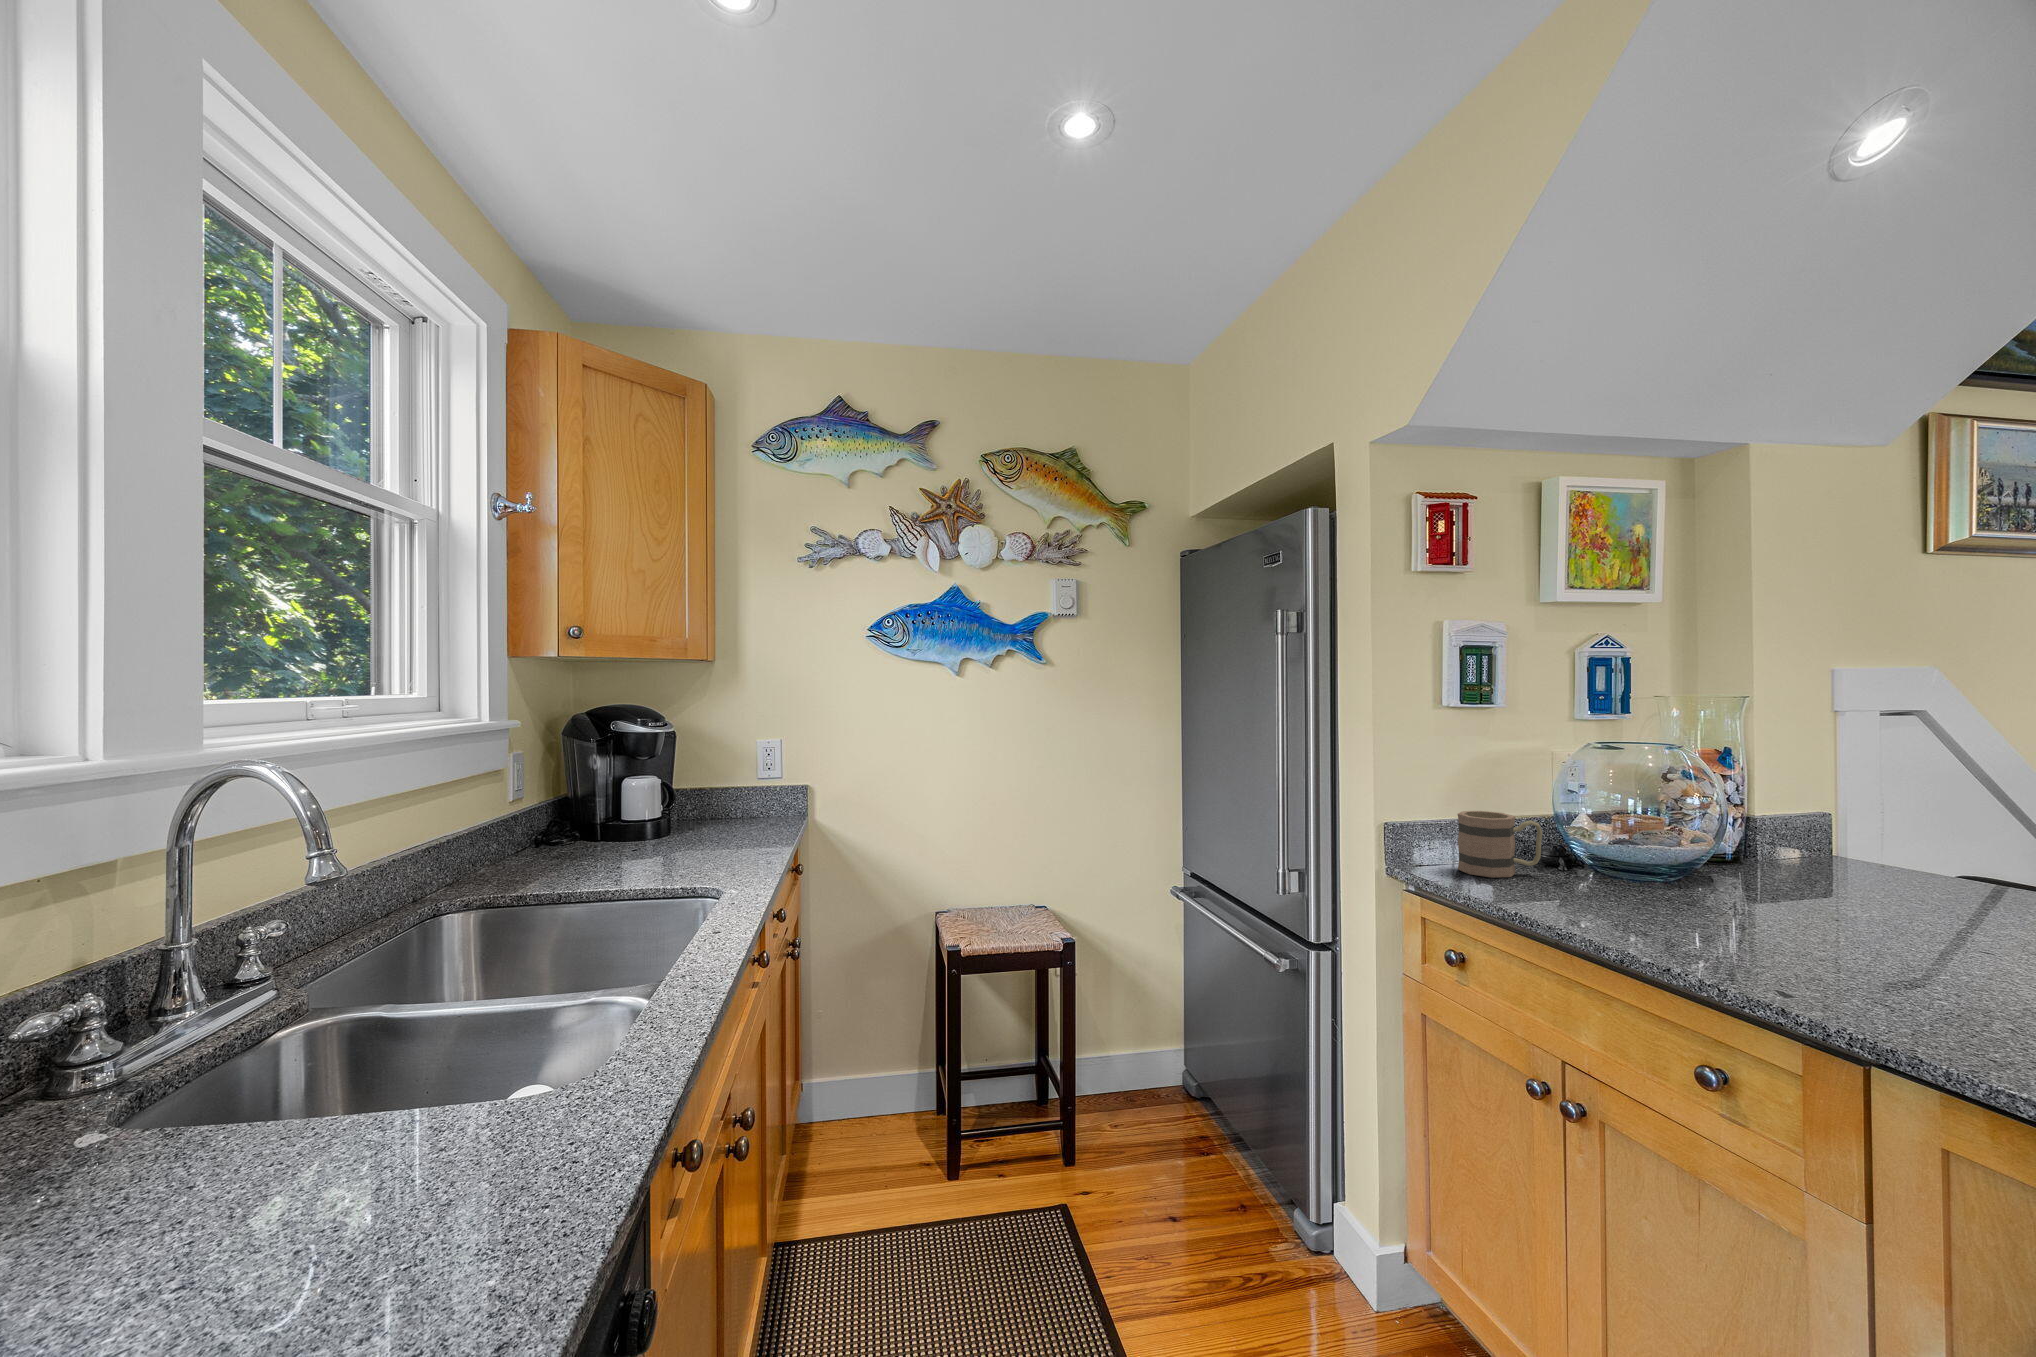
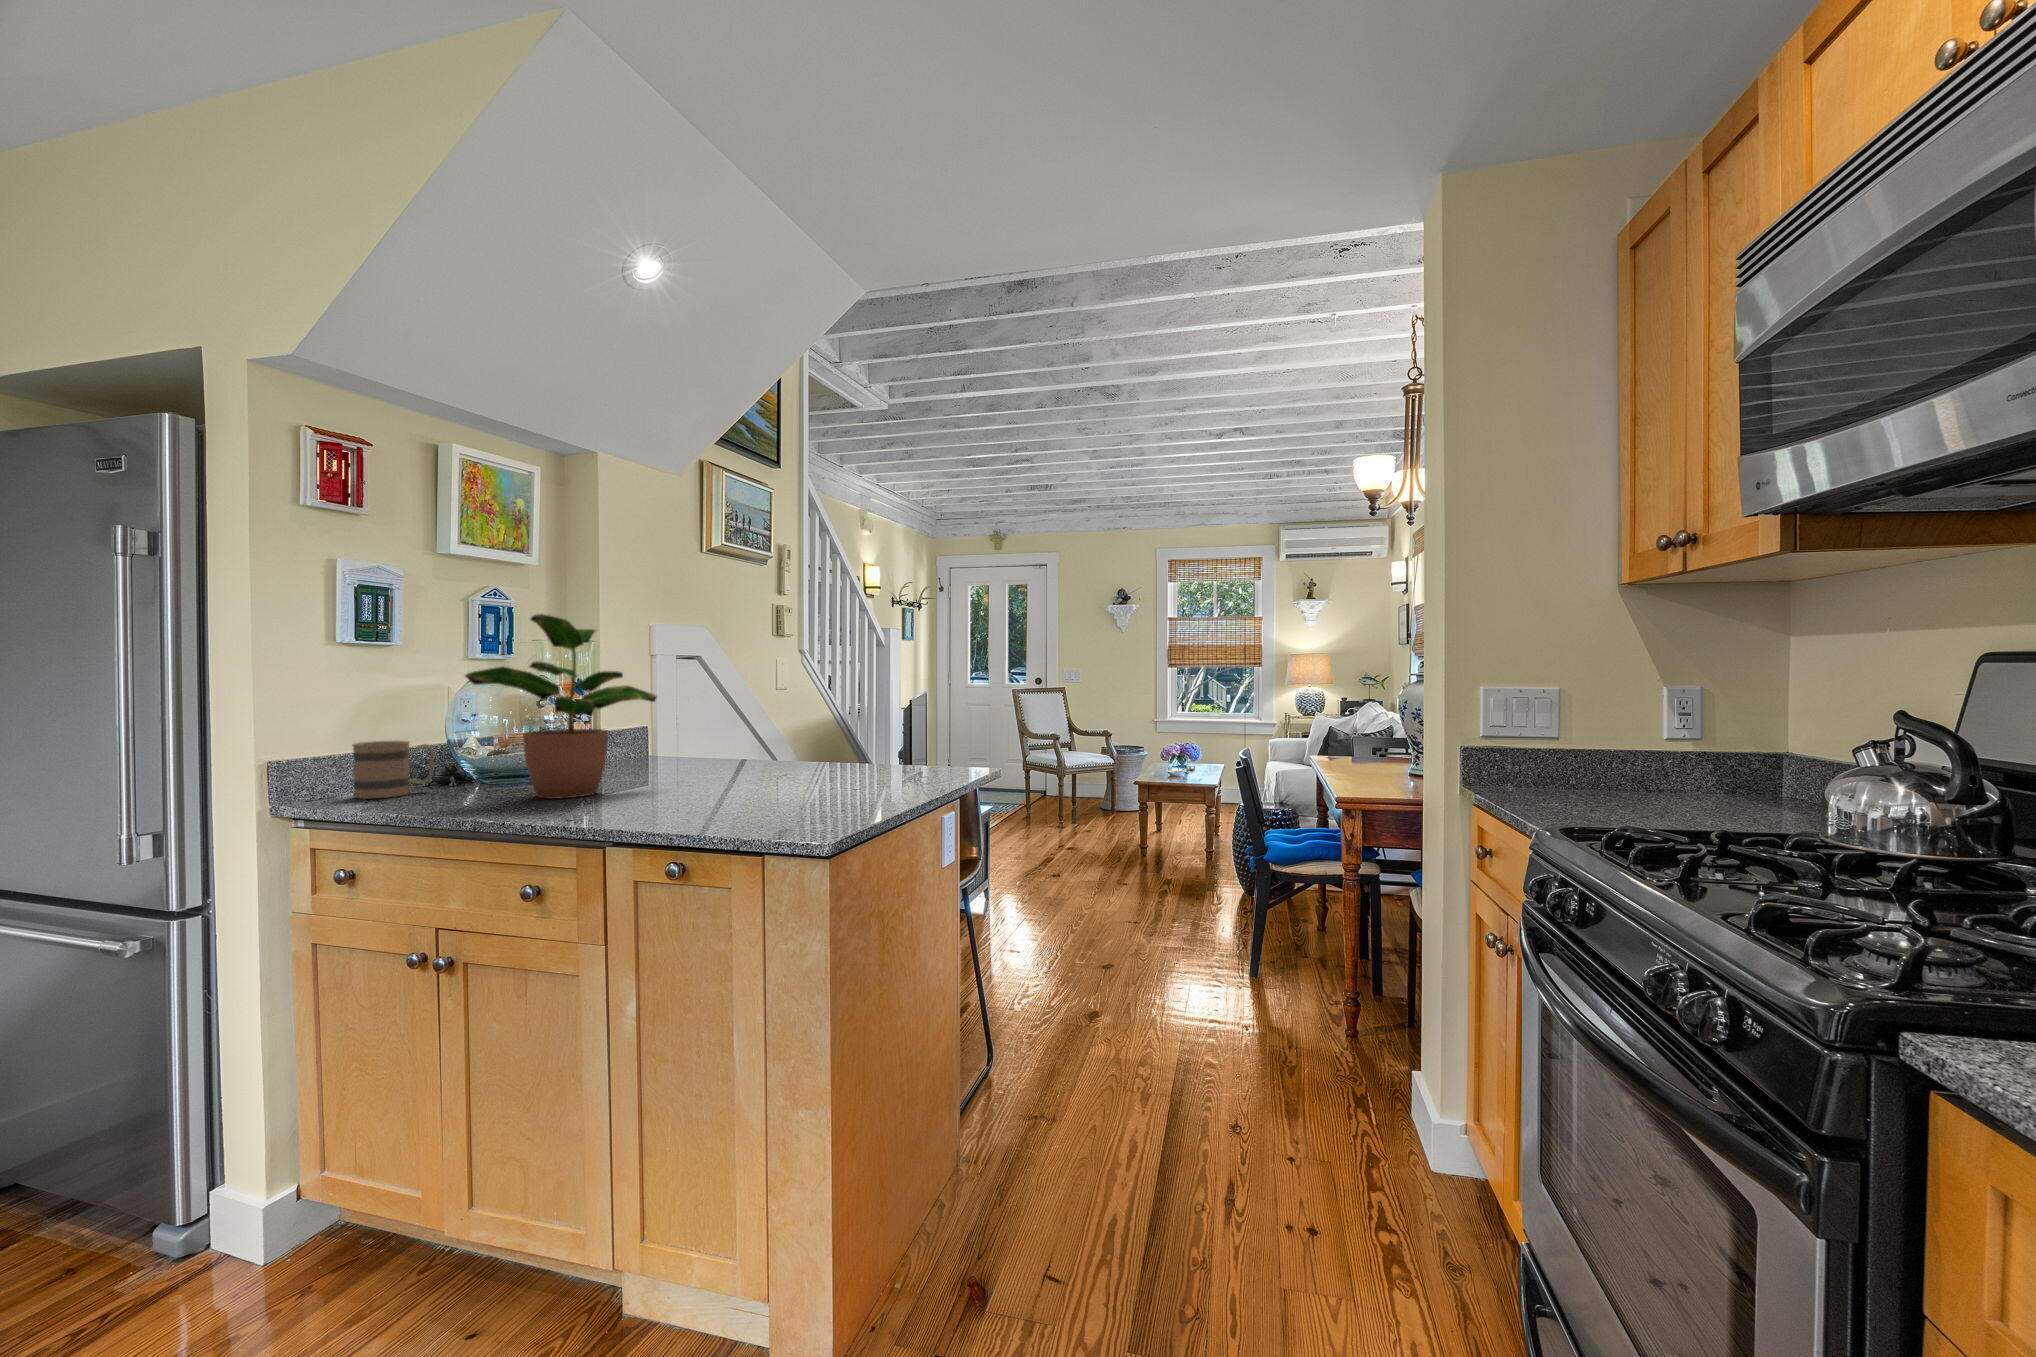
potted plant: none [1586,686,1897,941] -> present [465,614,657,799]

